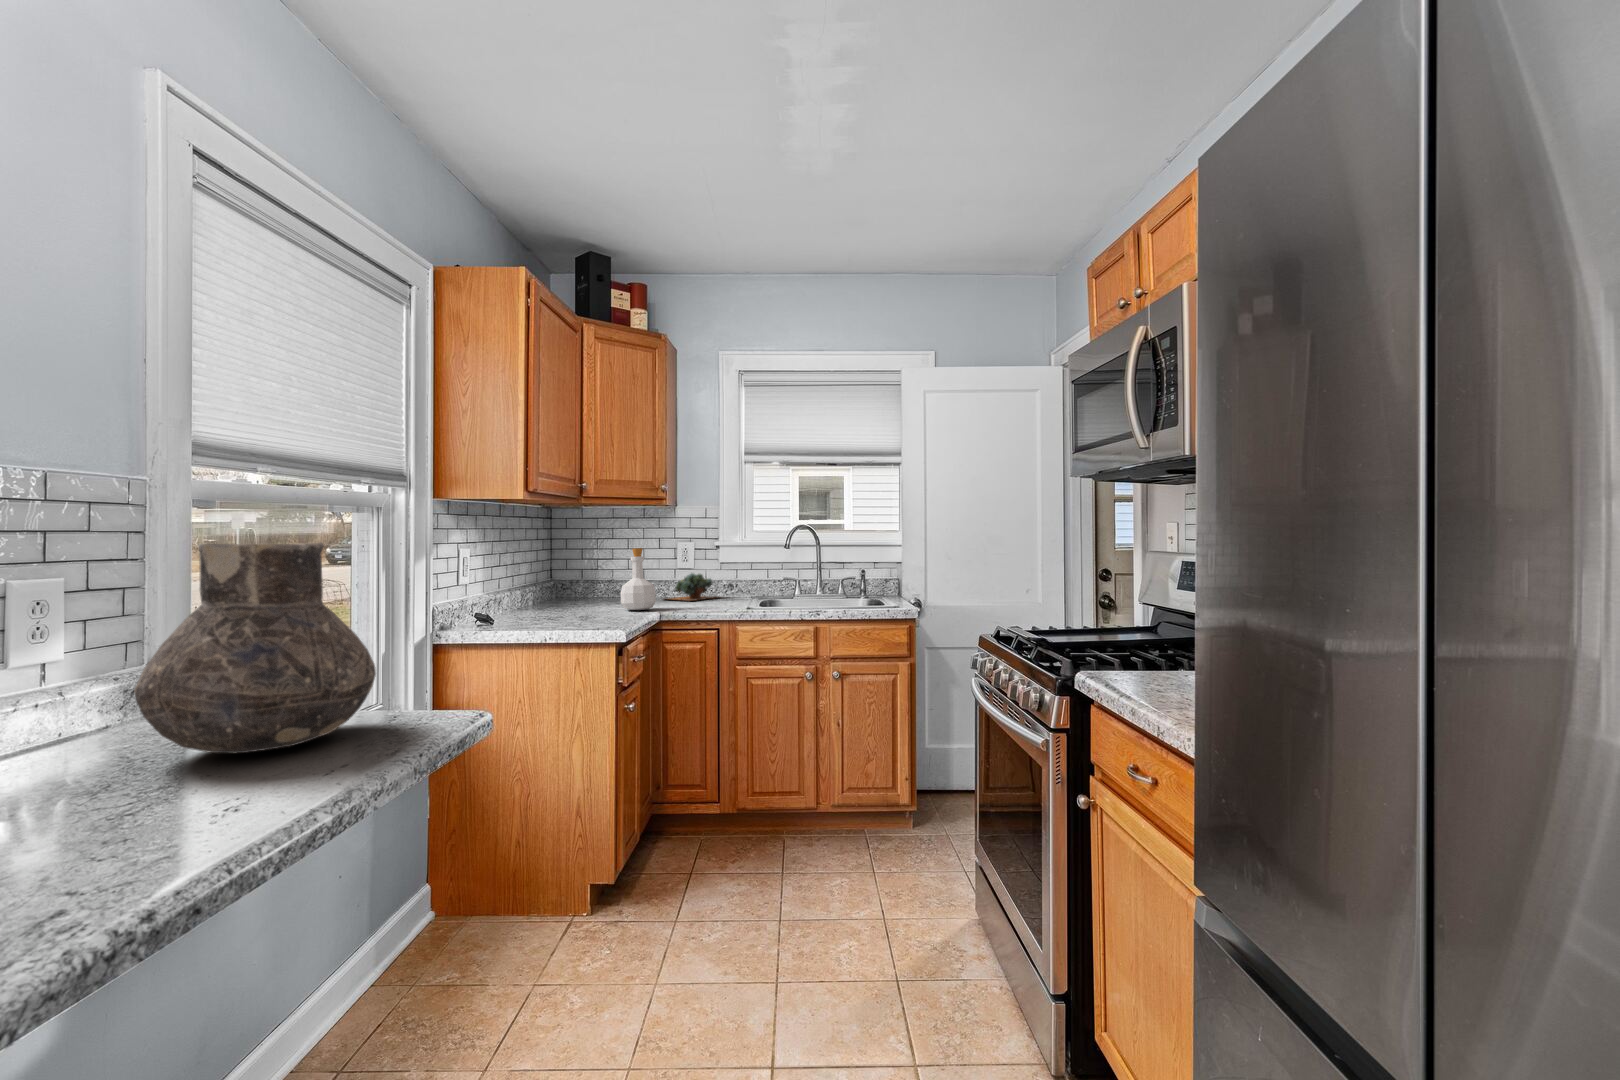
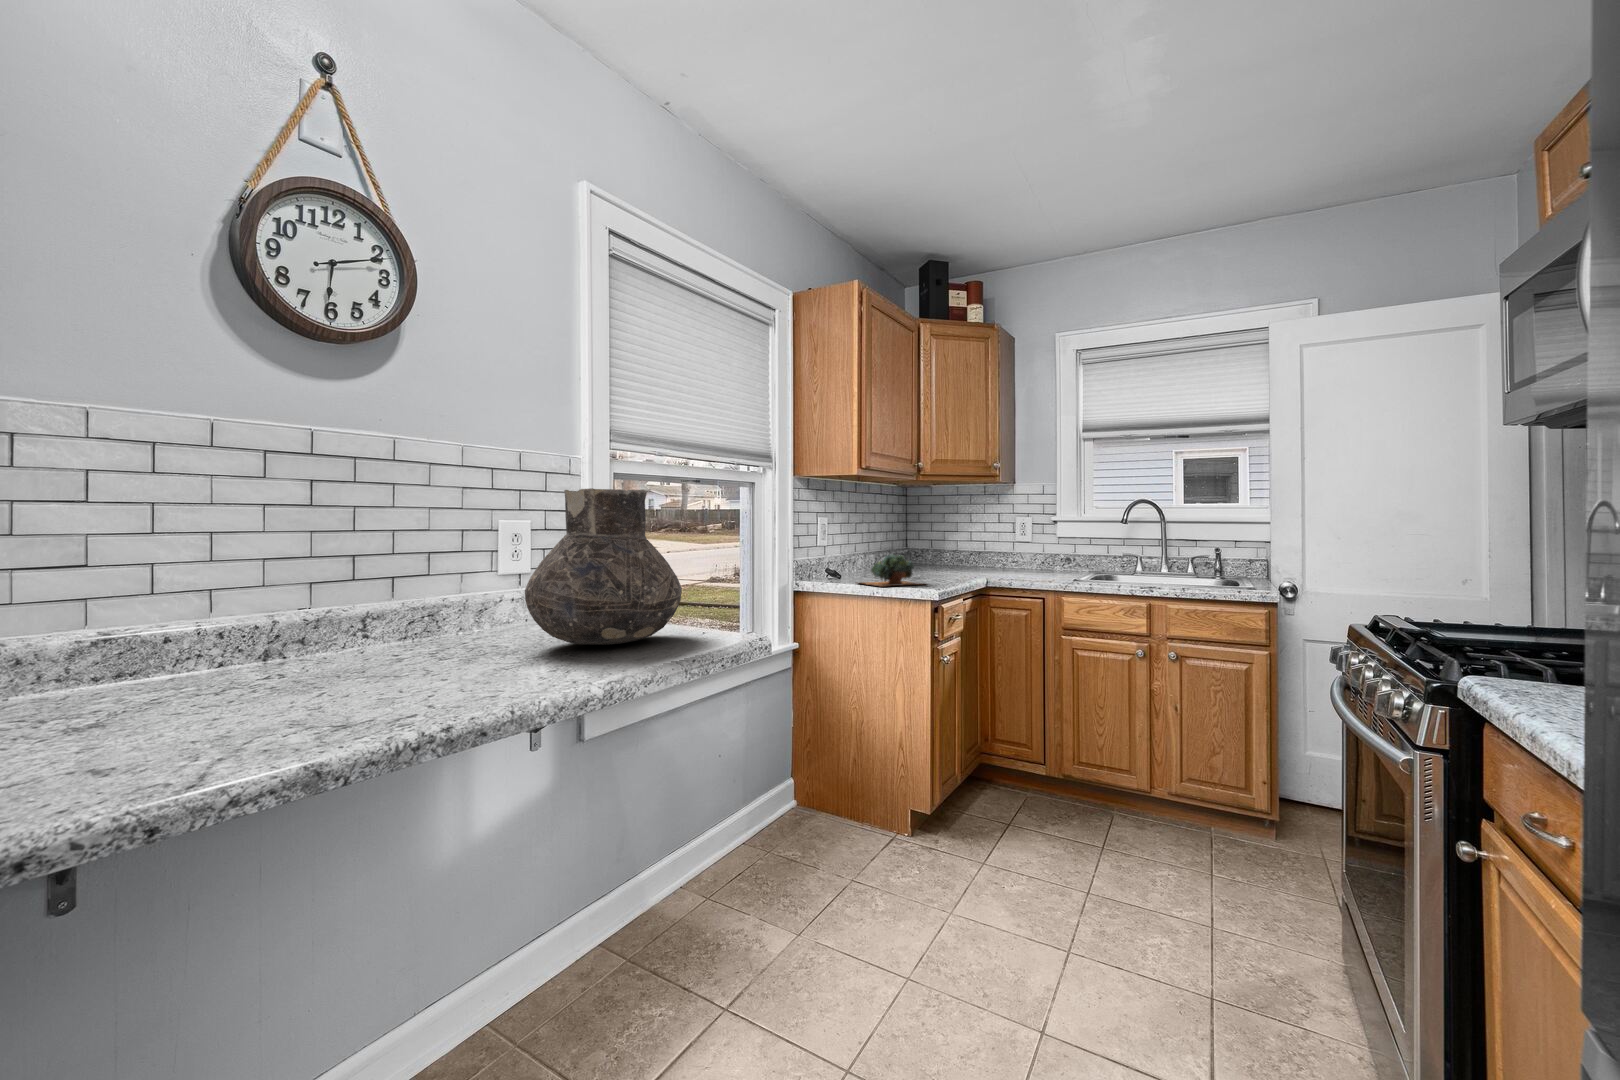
bottle: present [621,548,656,610] -> none [956,520,988,577]
succulent plant: present [667,573,714,601] -> present [857,554,921,586]

